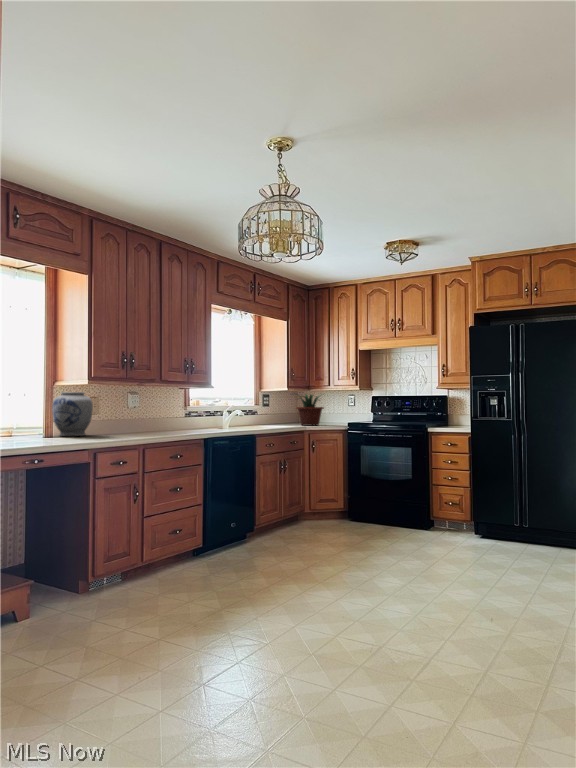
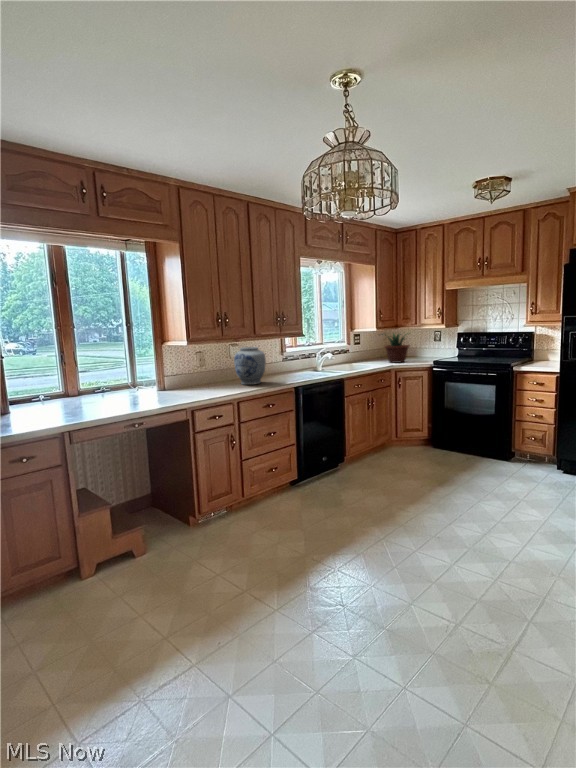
vase: present [52,392,93,436] -> present [234,347,266,385]

